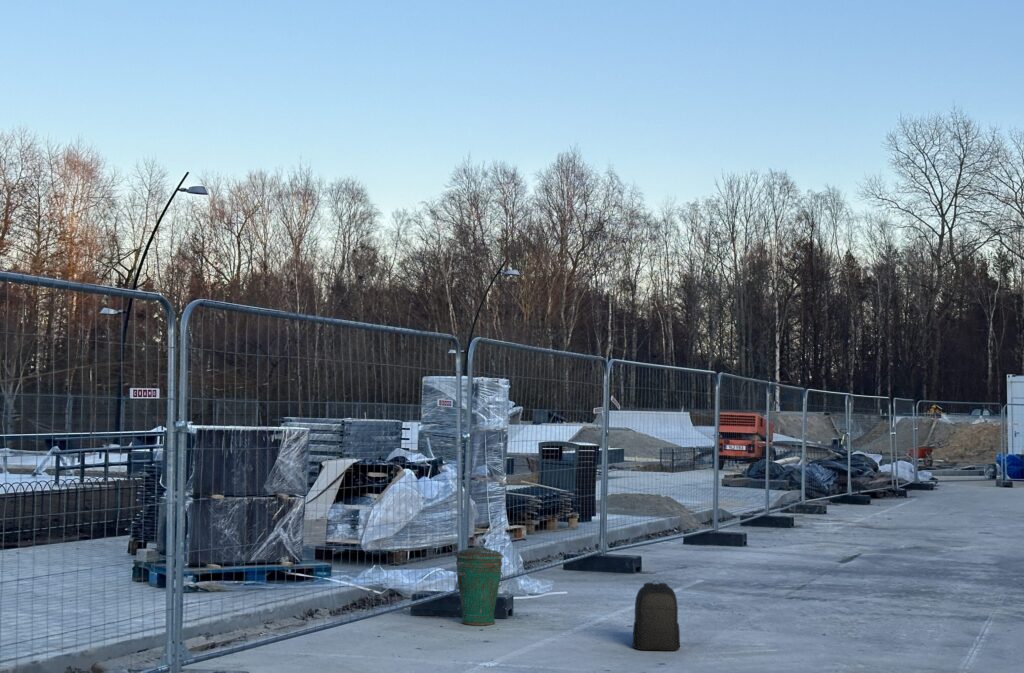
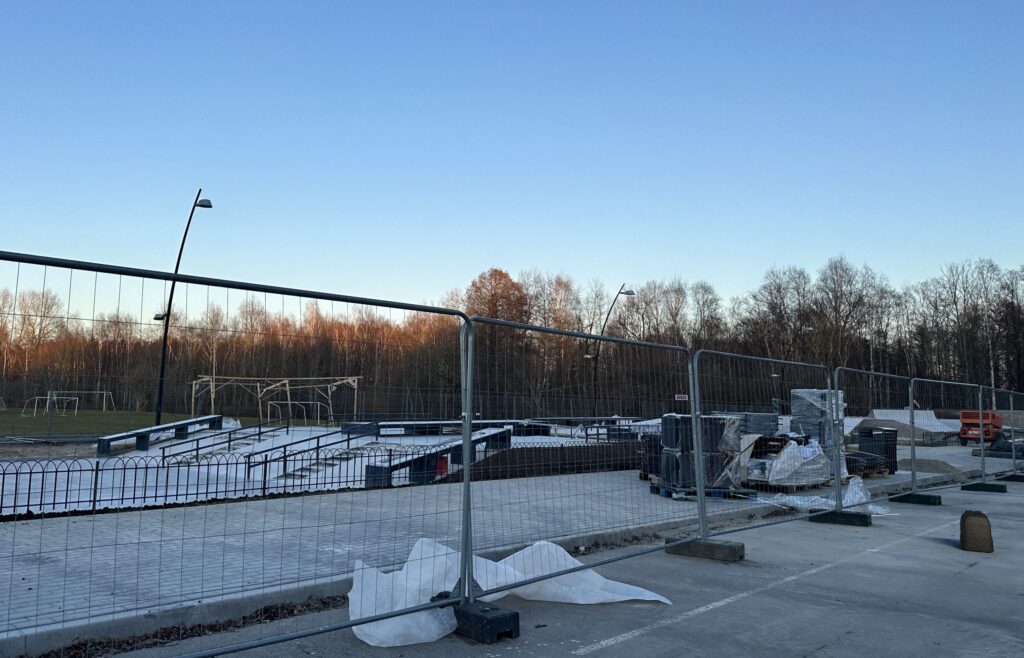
trash can: present [455,545,504,625] -> none [834,484,864,530]

